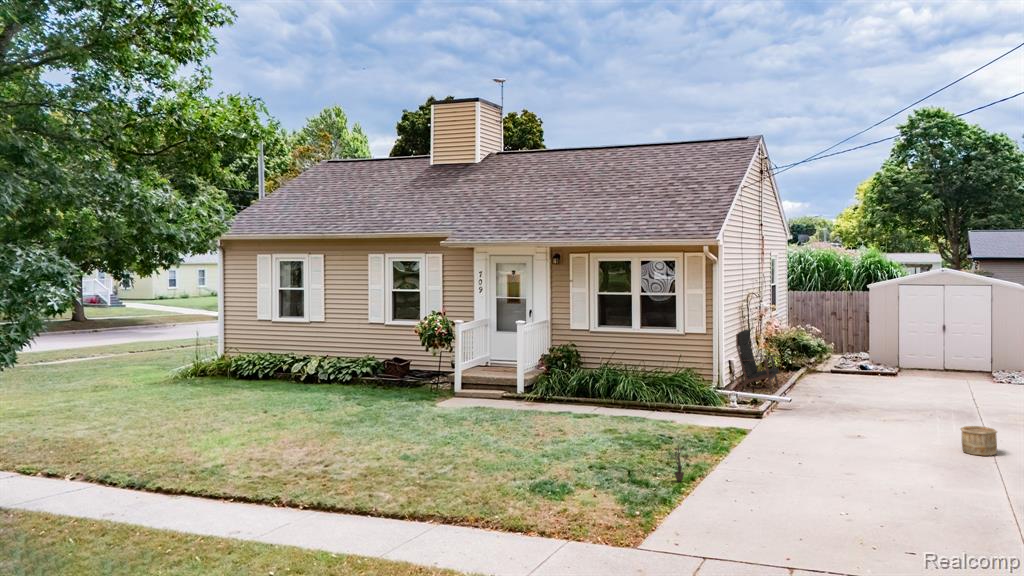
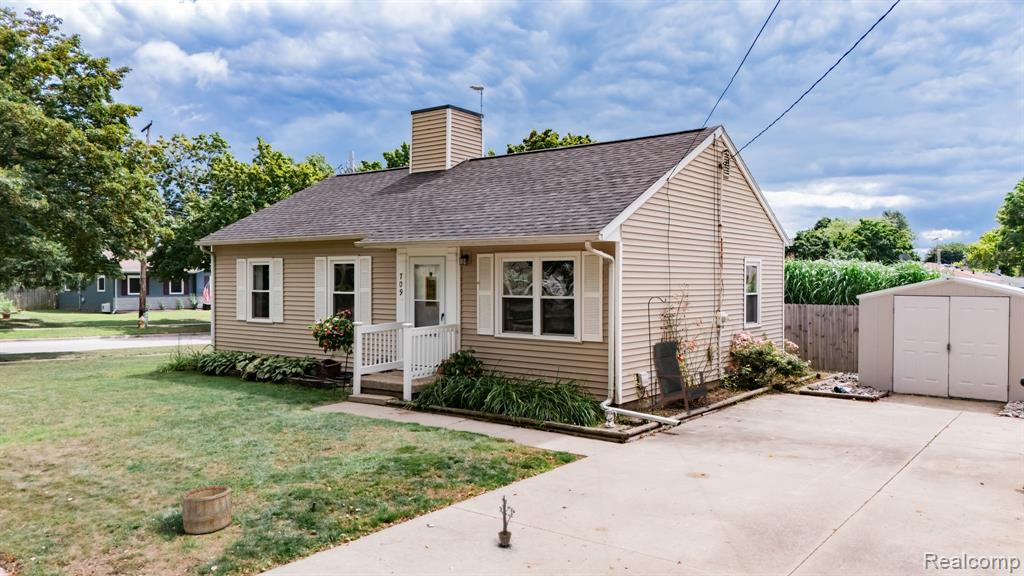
wooden bucket: present [961,426,997,456] -> present [181,485,232,534]
decorative plant: present [672,446,688,481] -> present [498,496,515,546]

